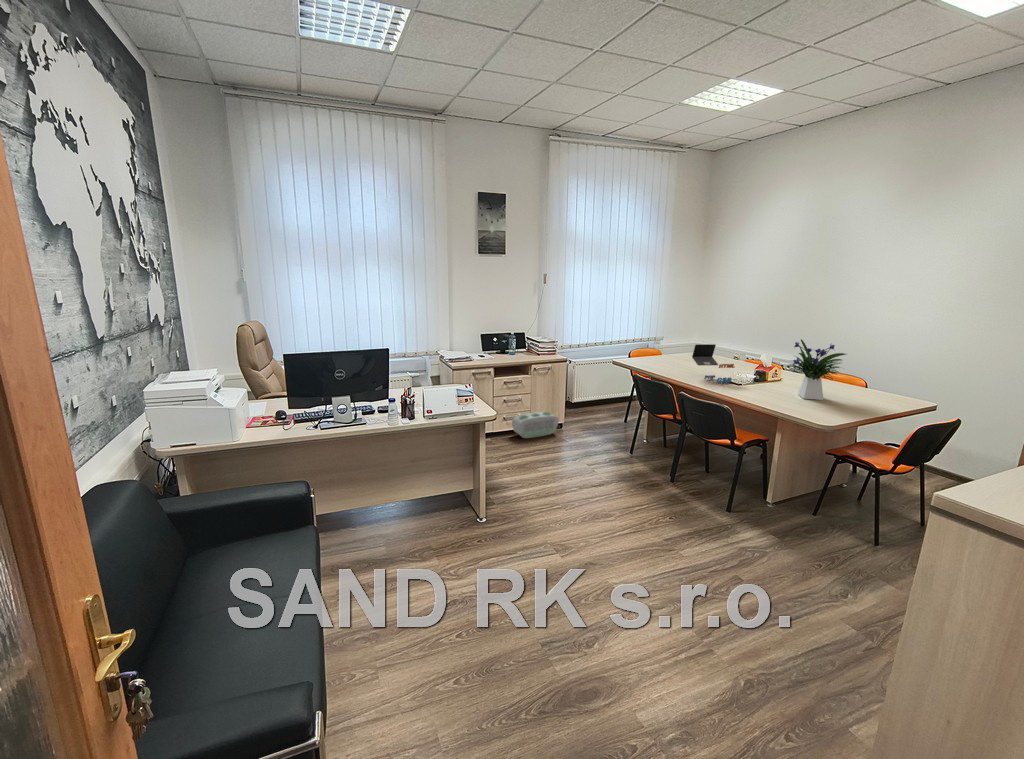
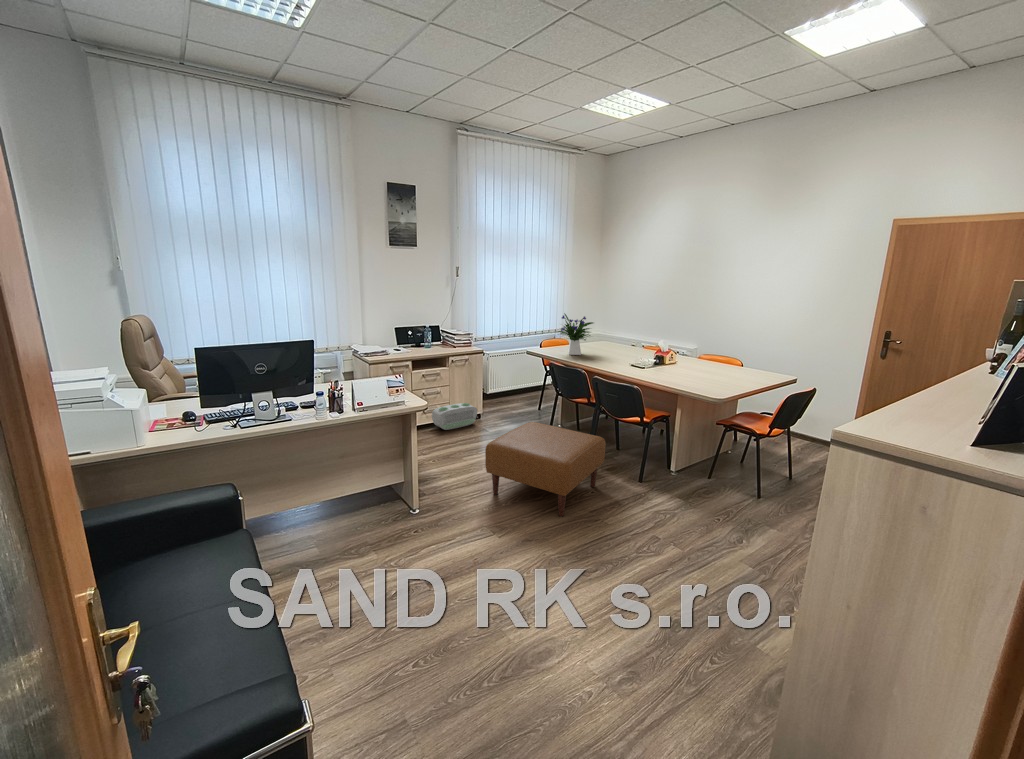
flower arrangement: present [788,339,846,400] -> present [558,313,593,355]
laptop: present [692,344,735,383] -> none [601,332,639,367]
ottoman: none [555,437,688,542] -> present [485,422,606,516]

